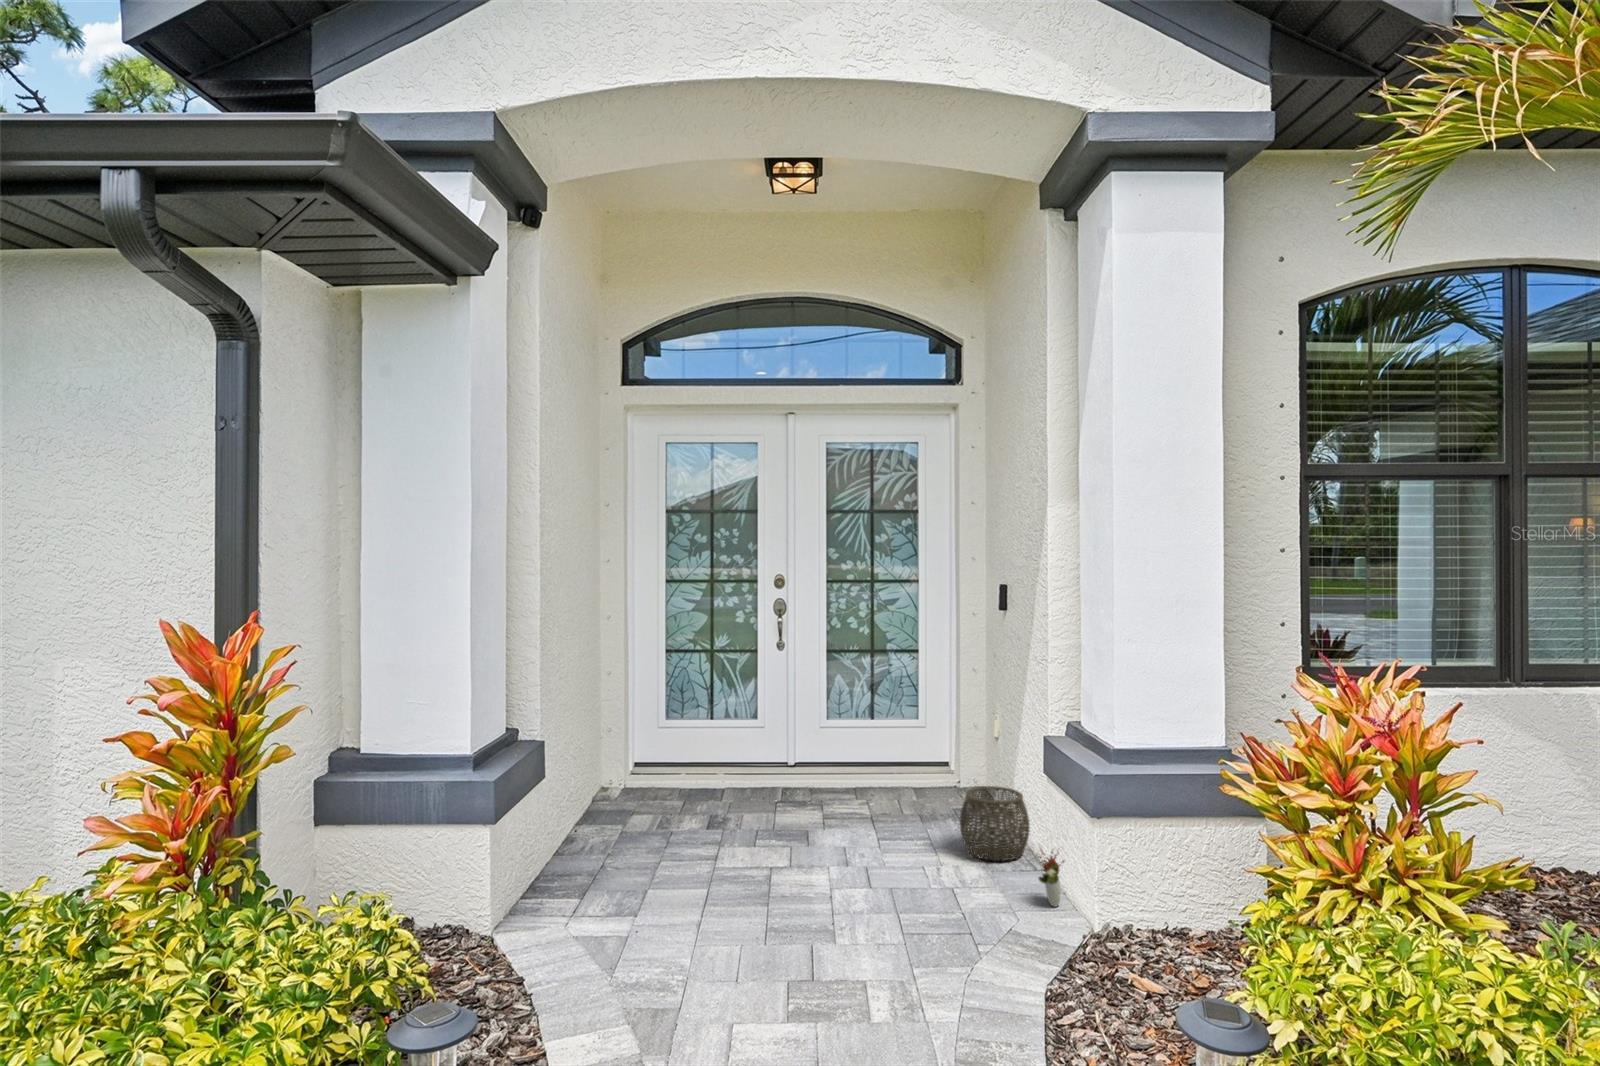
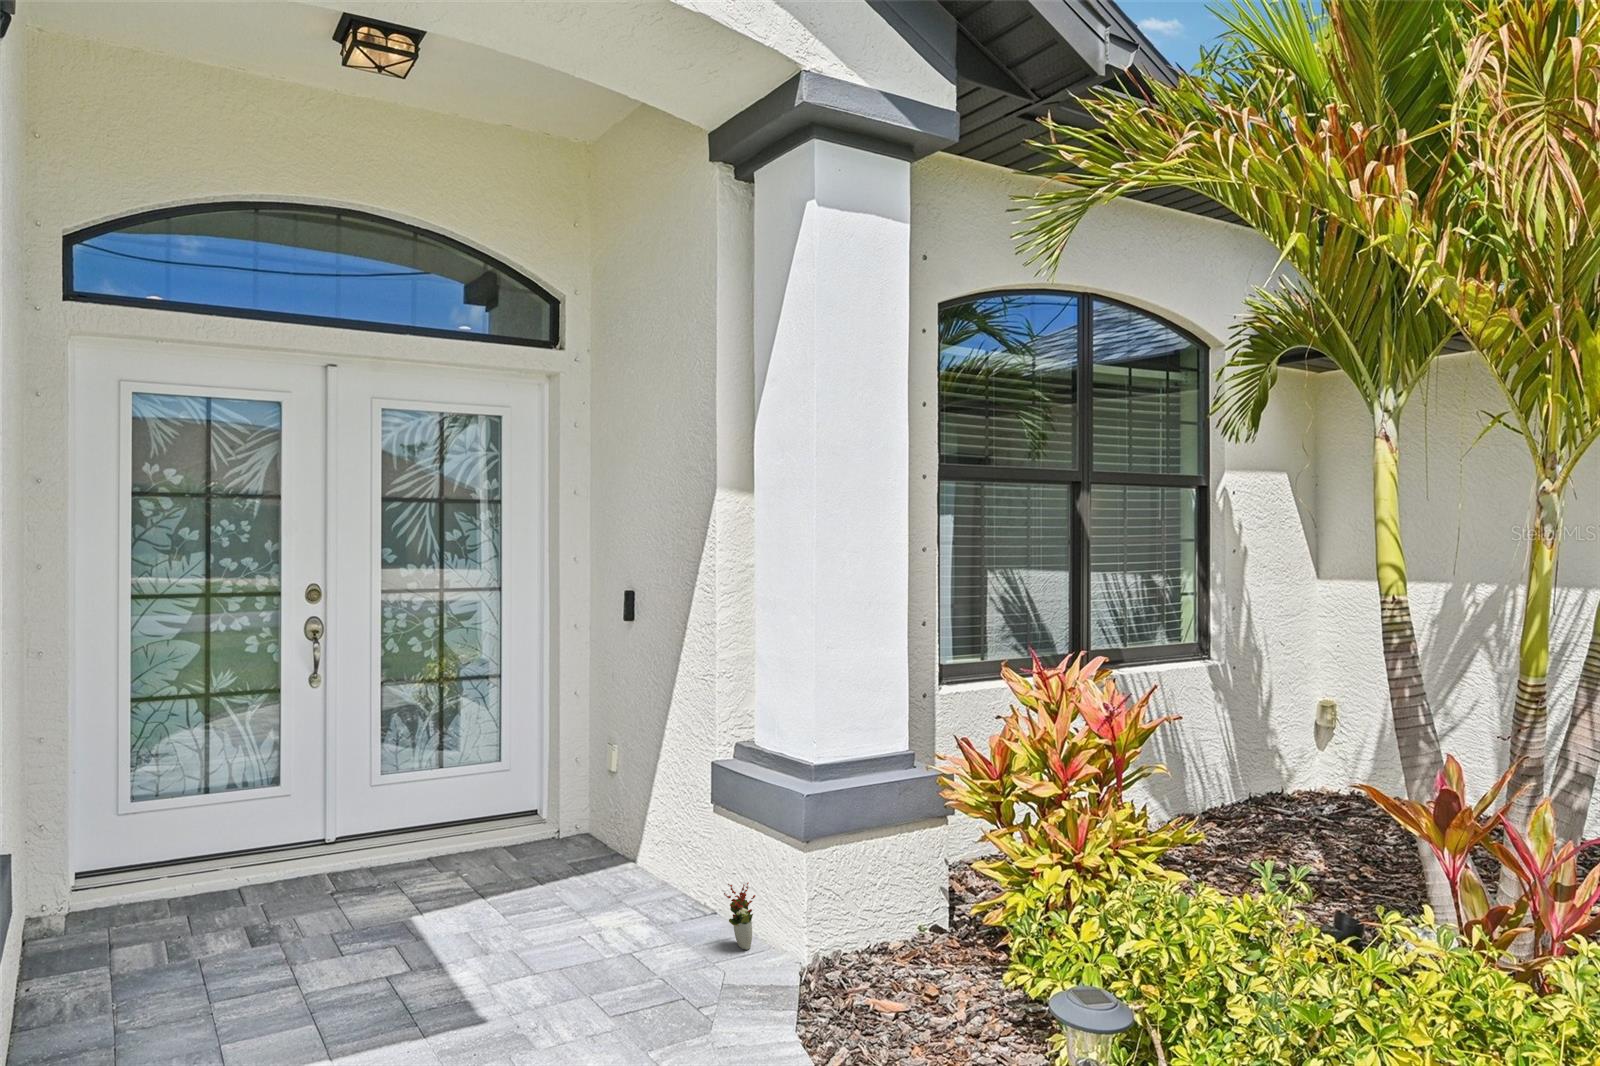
woven basket: present [960,786,1030,861] -> none [604,827,687,915]

